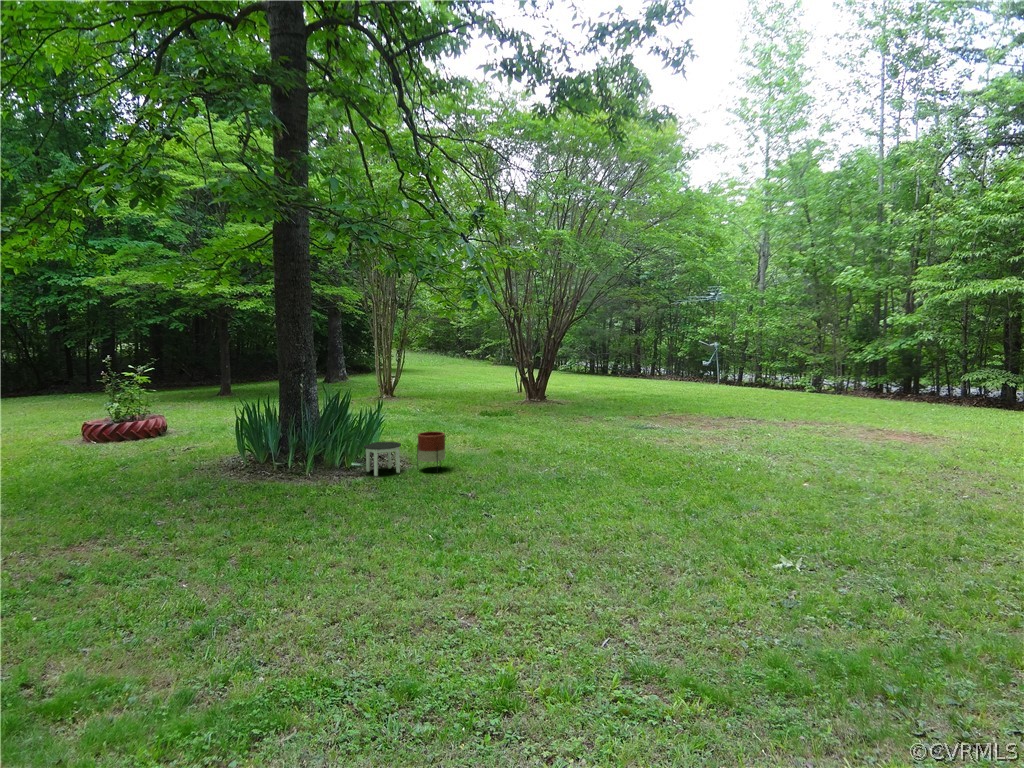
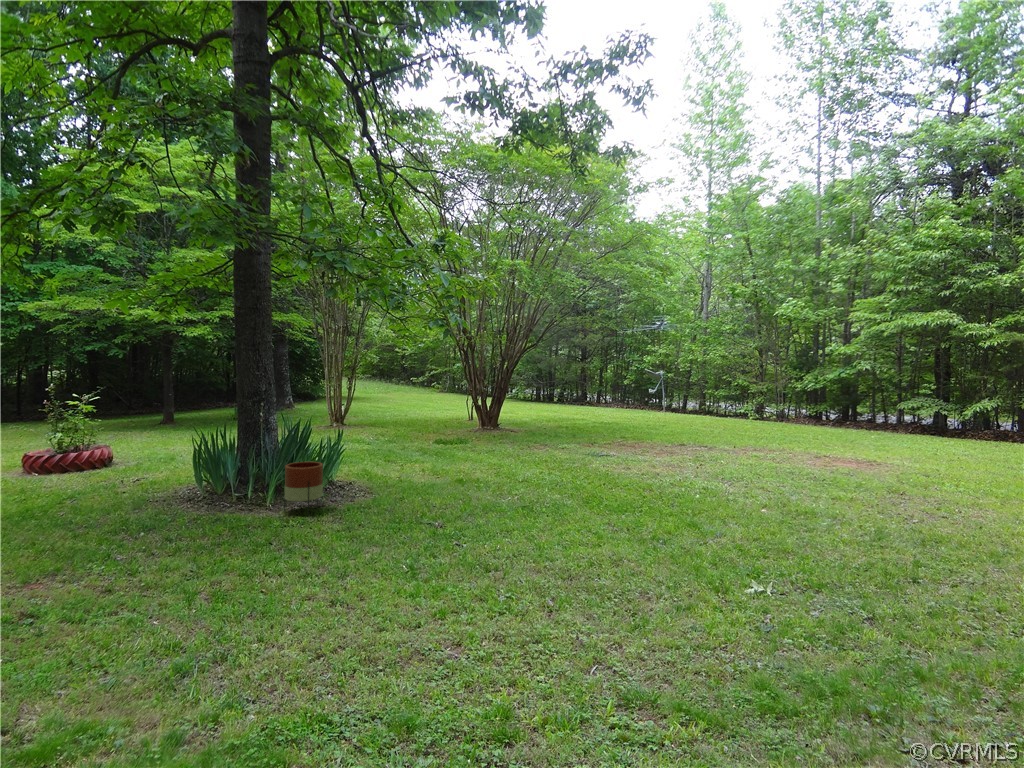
round table: present [364,442,401,476] -> none [209,474,263,521]

